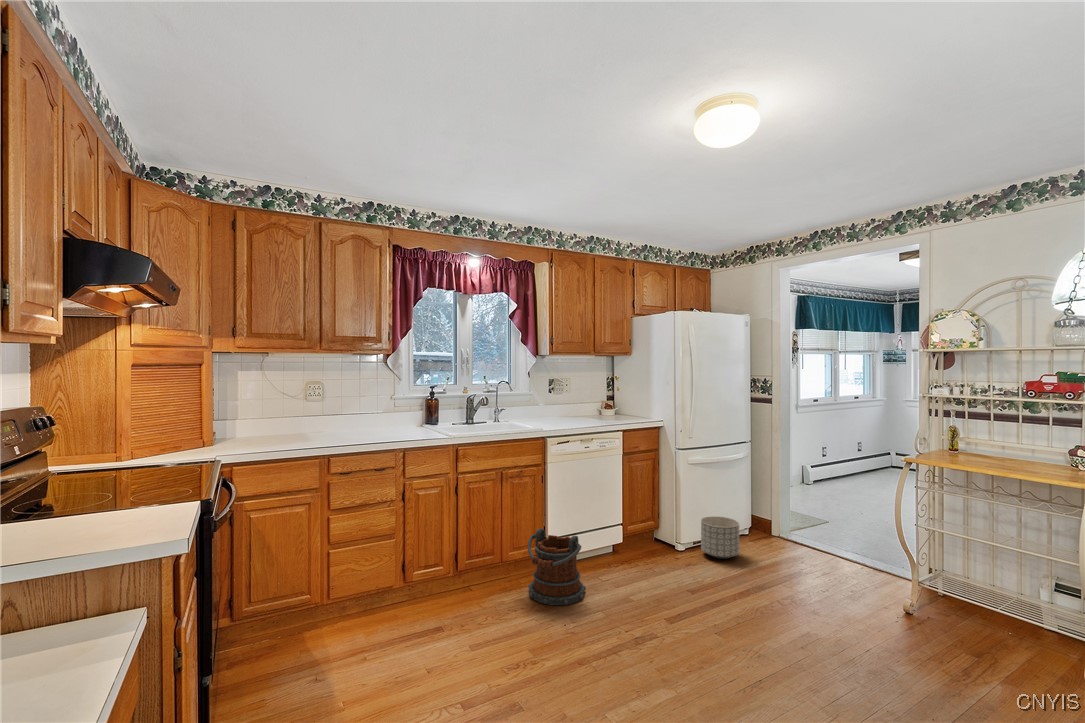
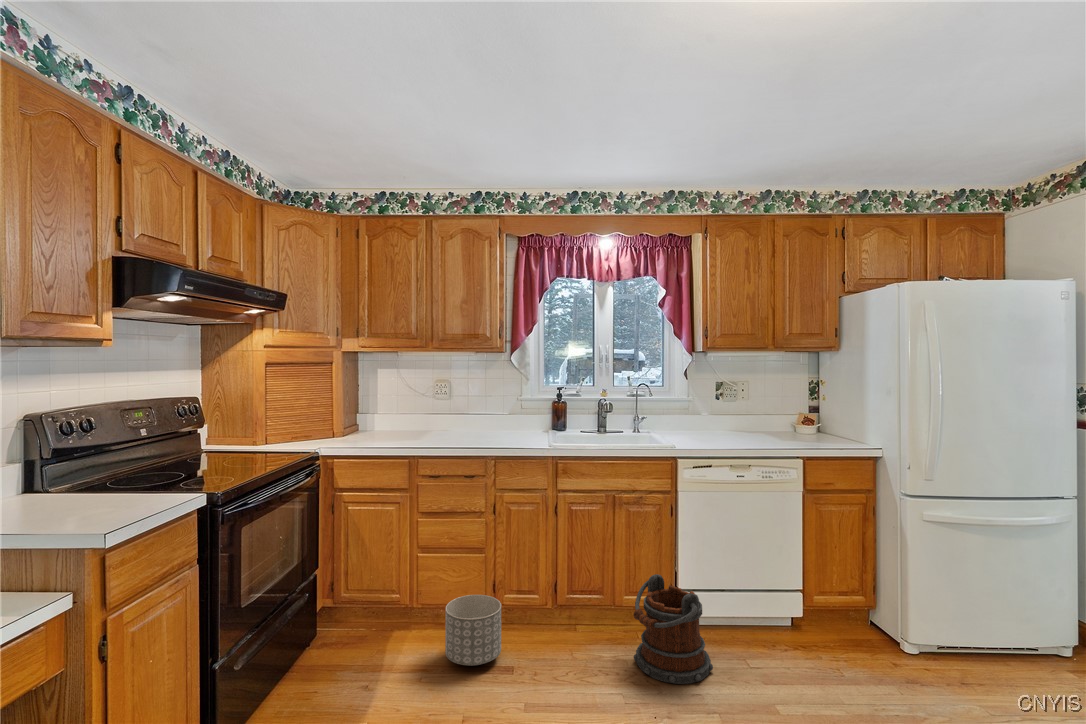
planter: present [701,516,739,559] -> present [445,595,501,666]

